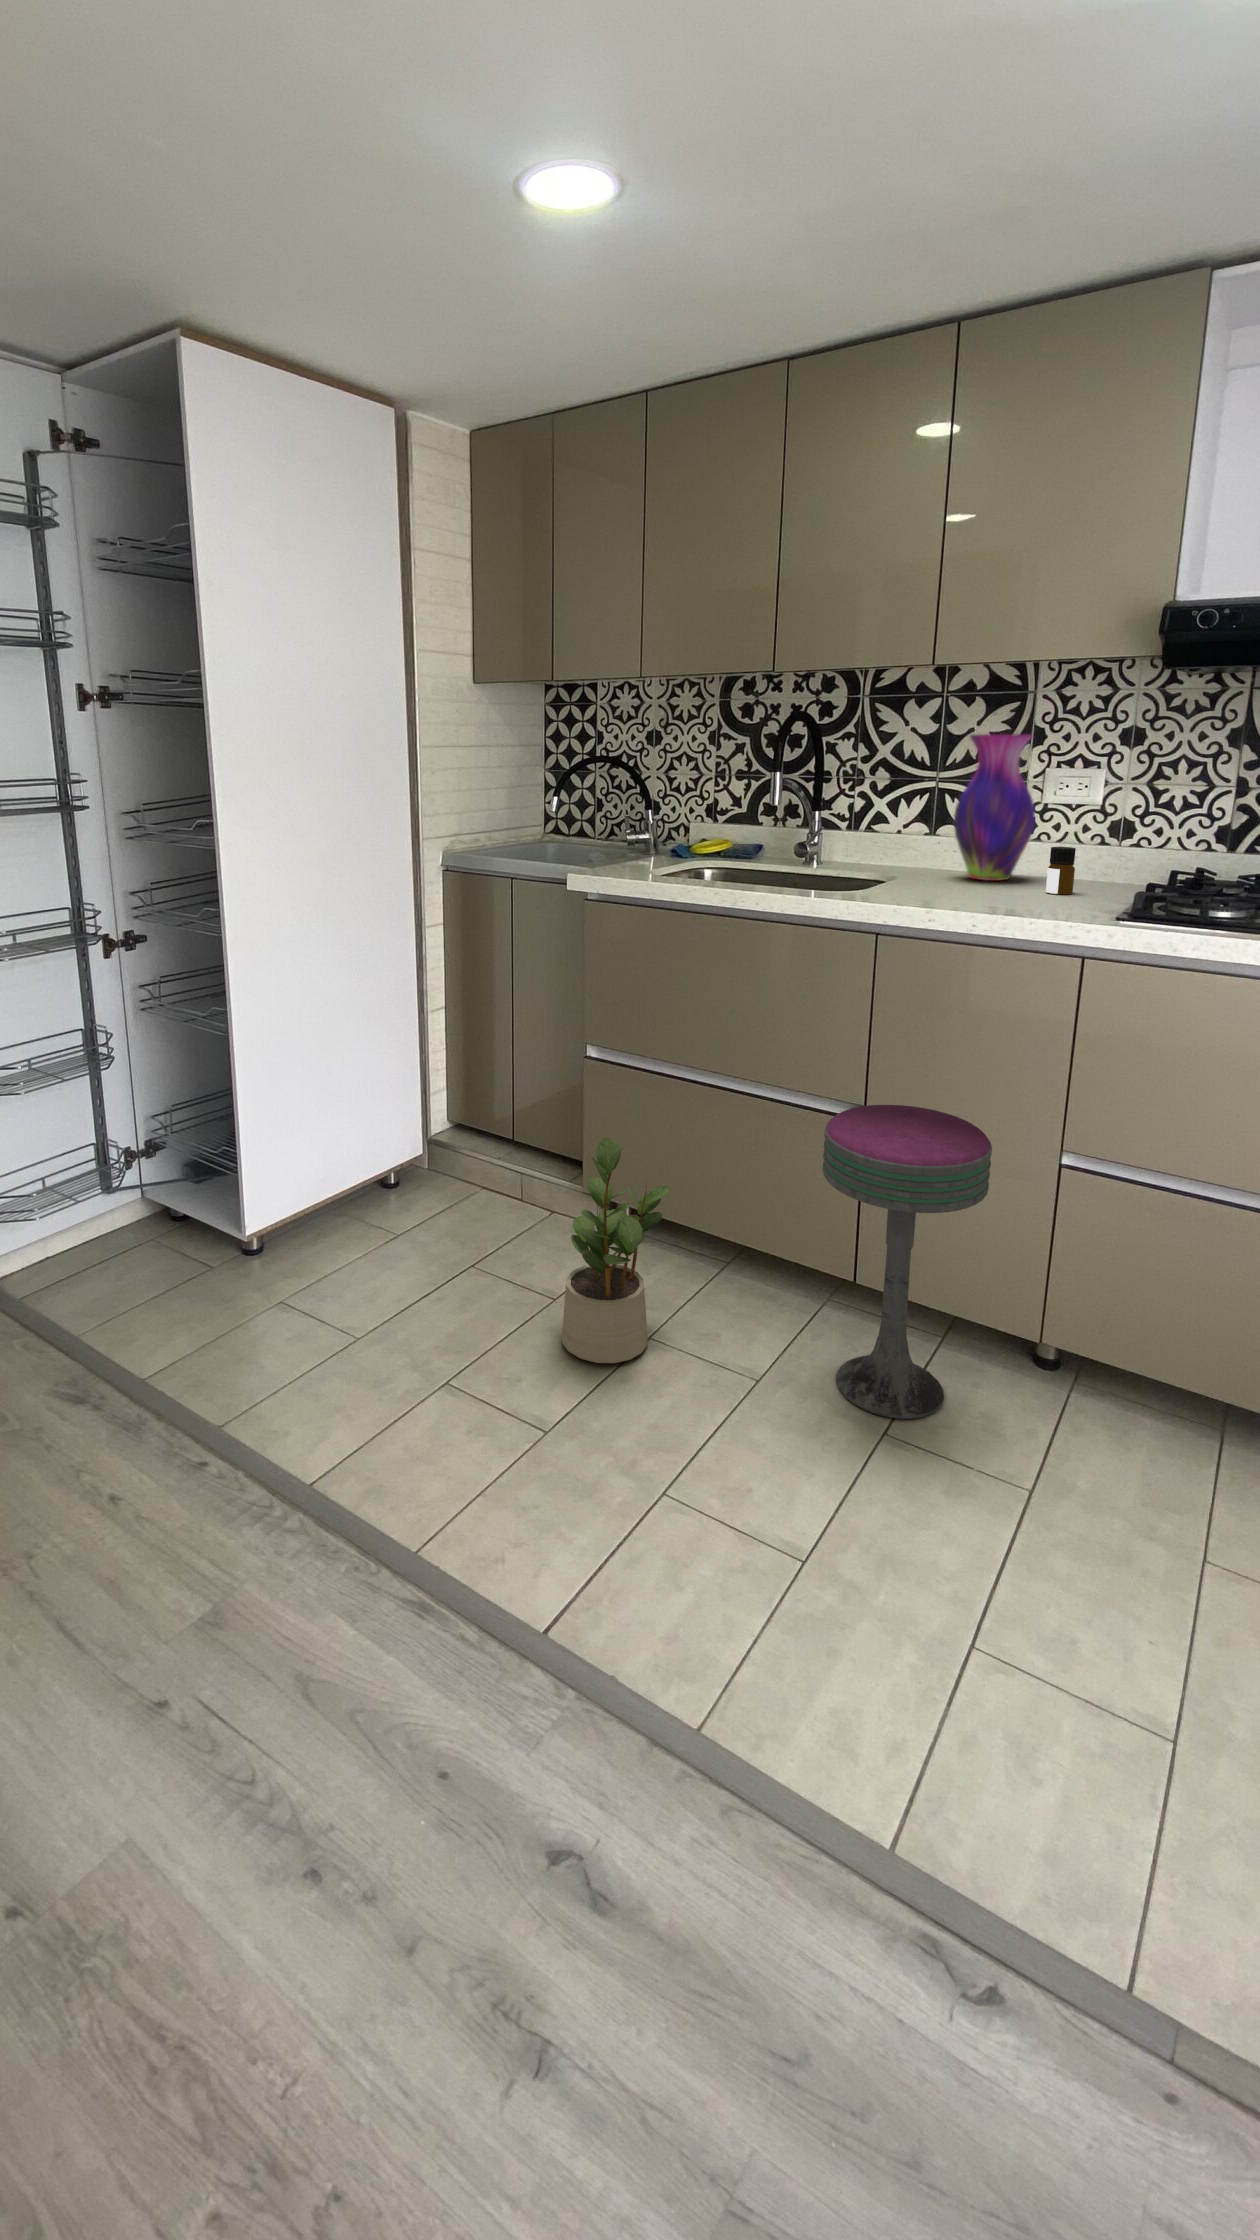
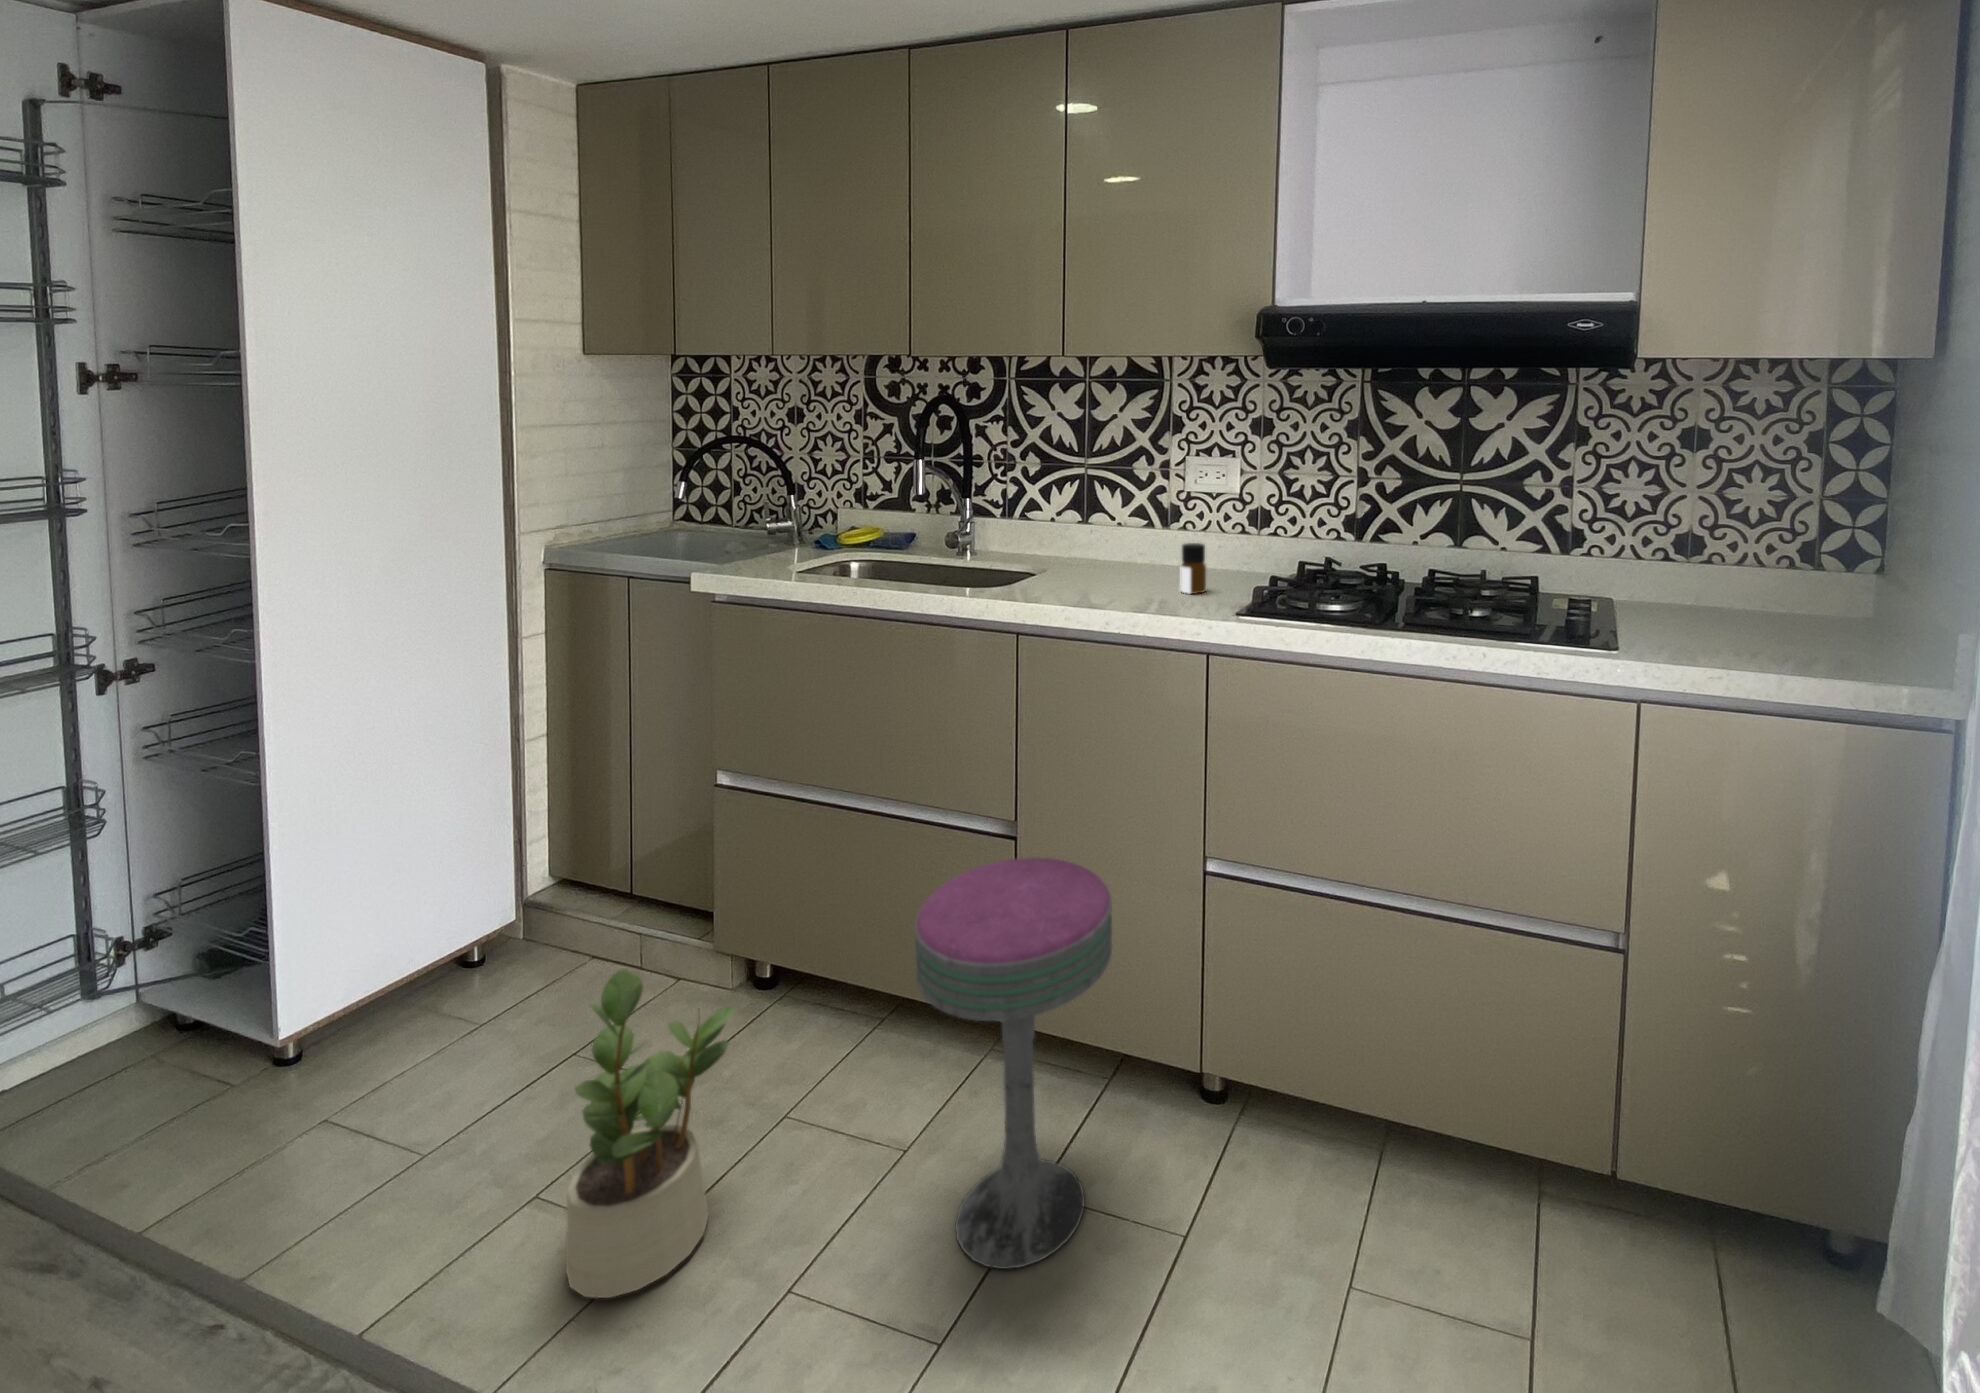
vase: present [954,734,1035,881] -> none [1097,423,1176,575]

